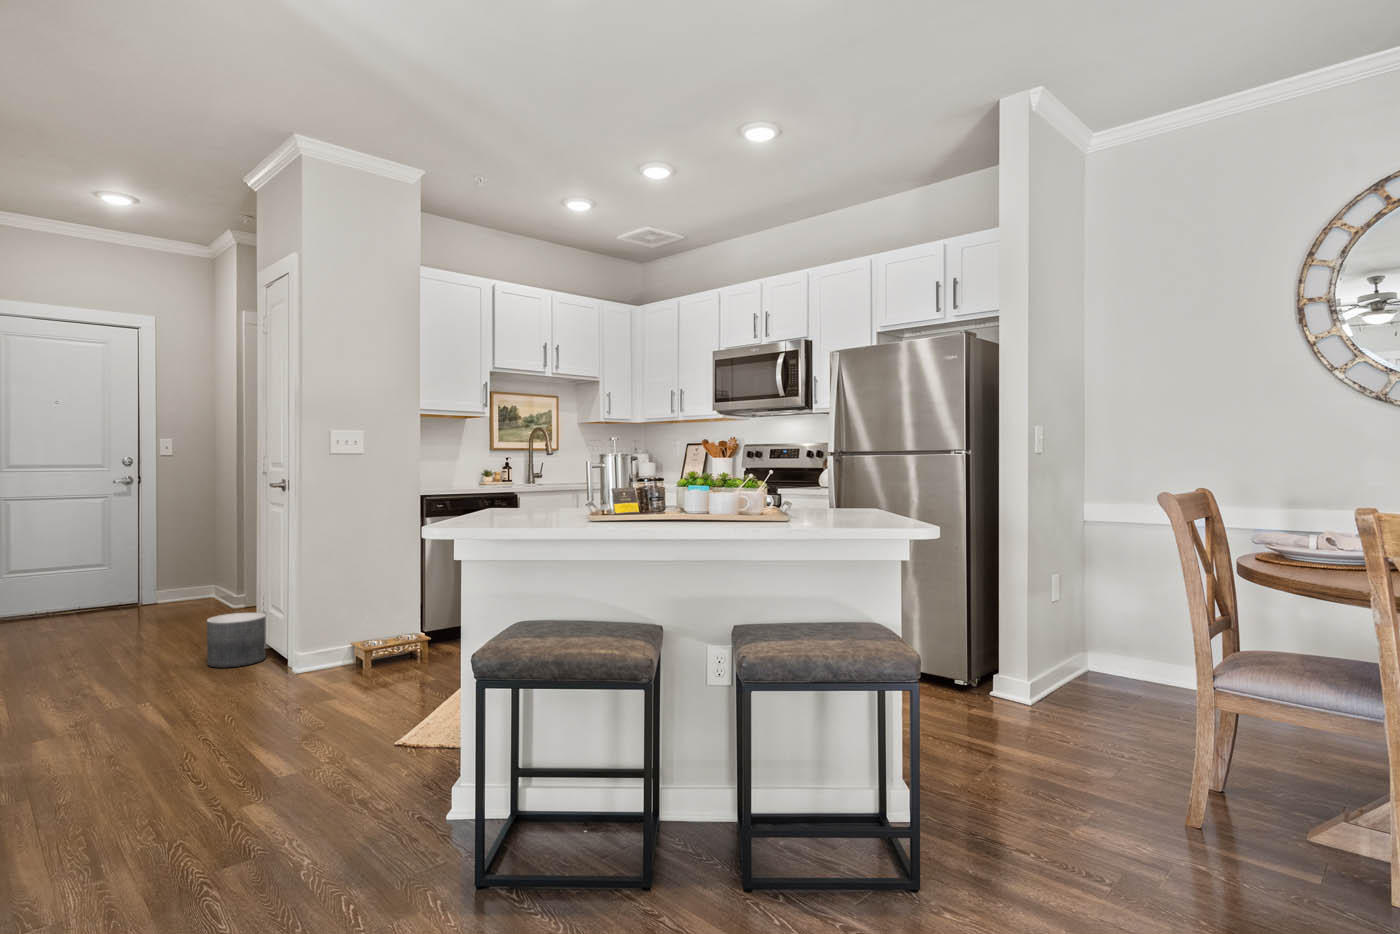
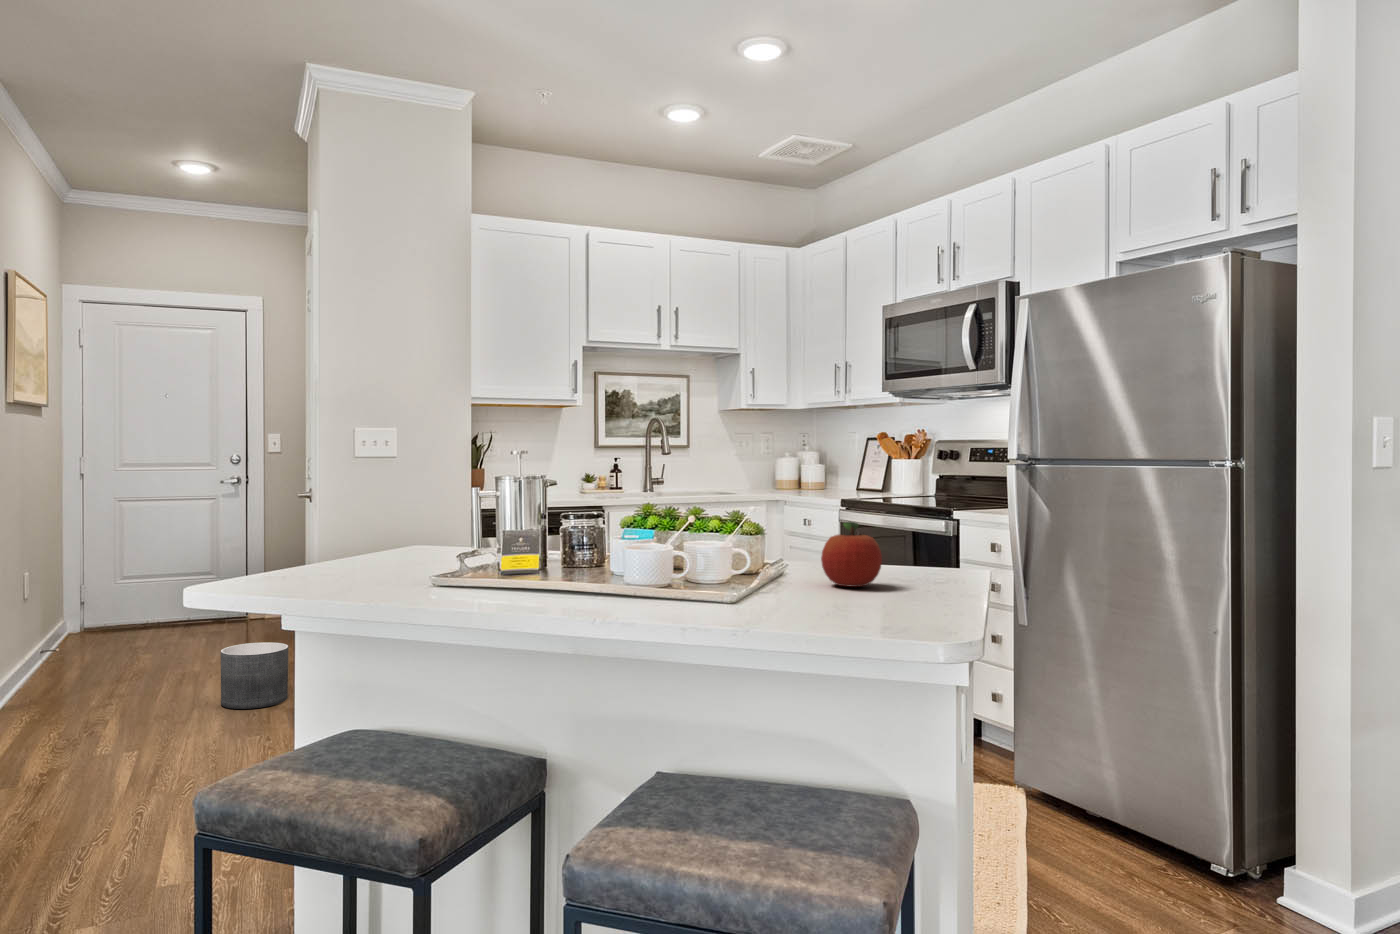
fruit: none [831,484,863,518] -> present [821,522,882,587]

